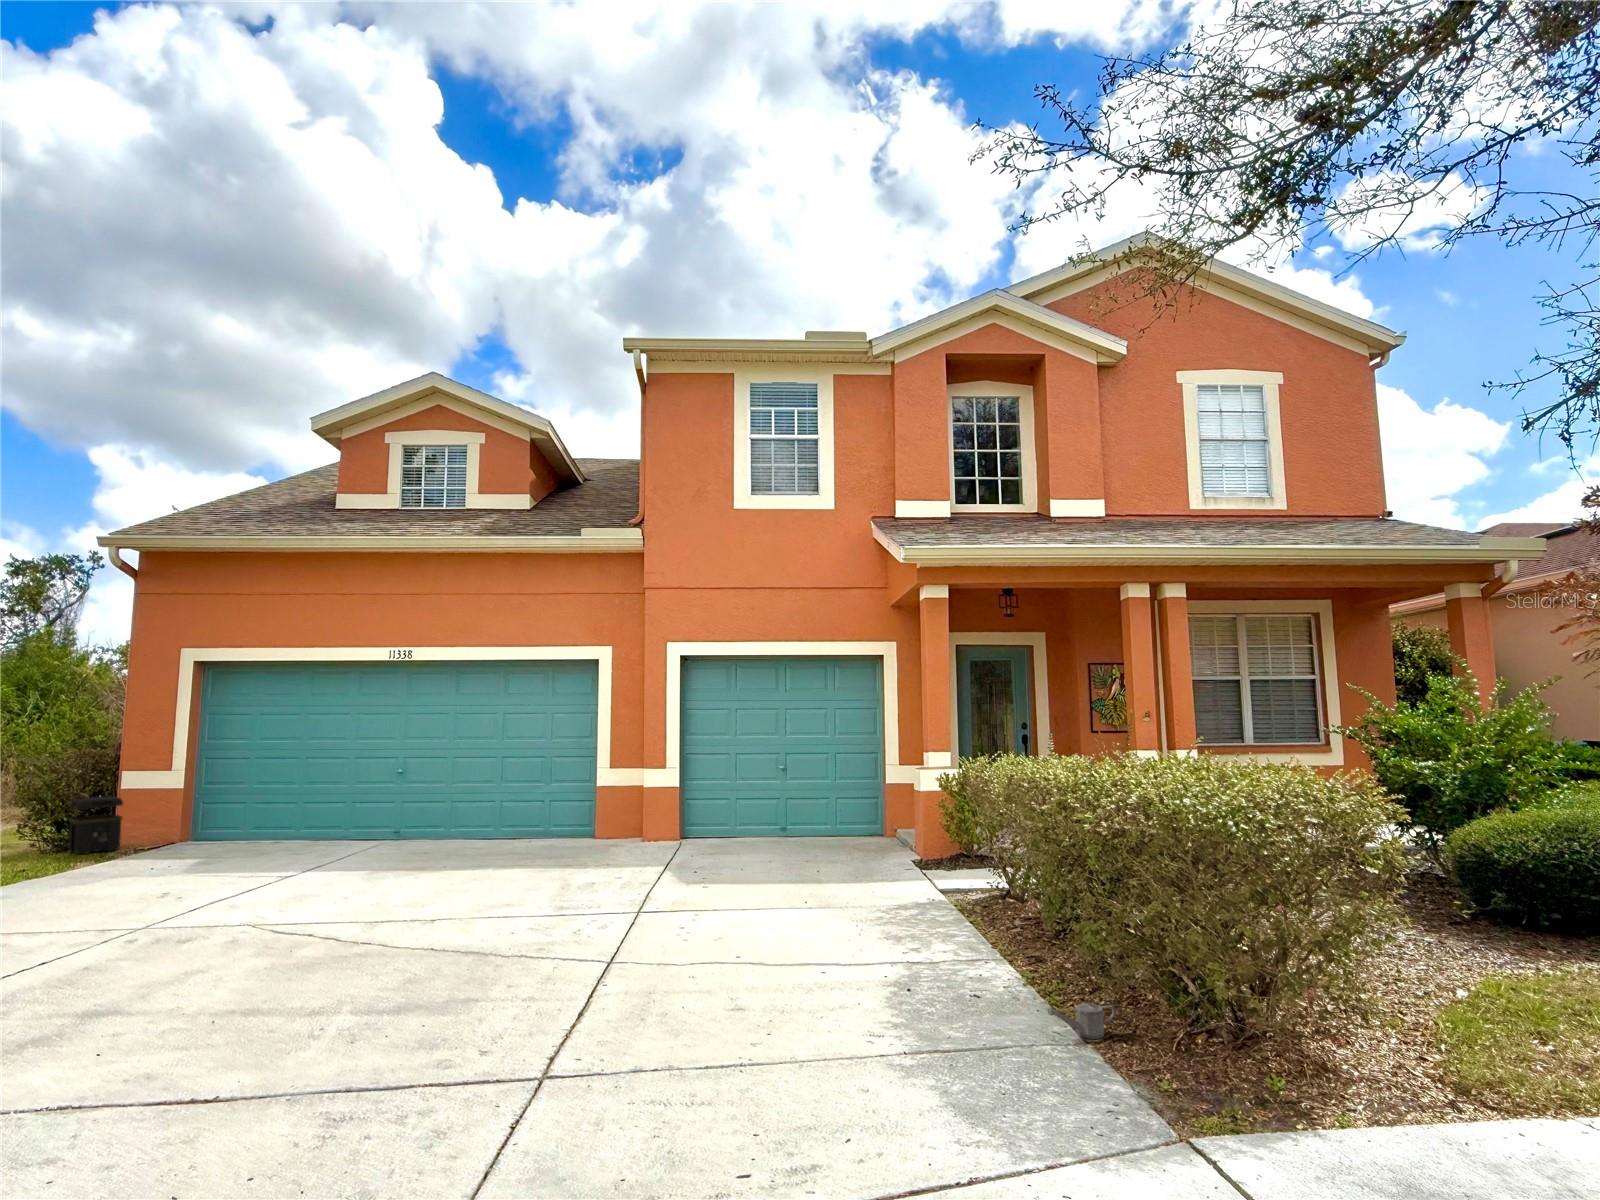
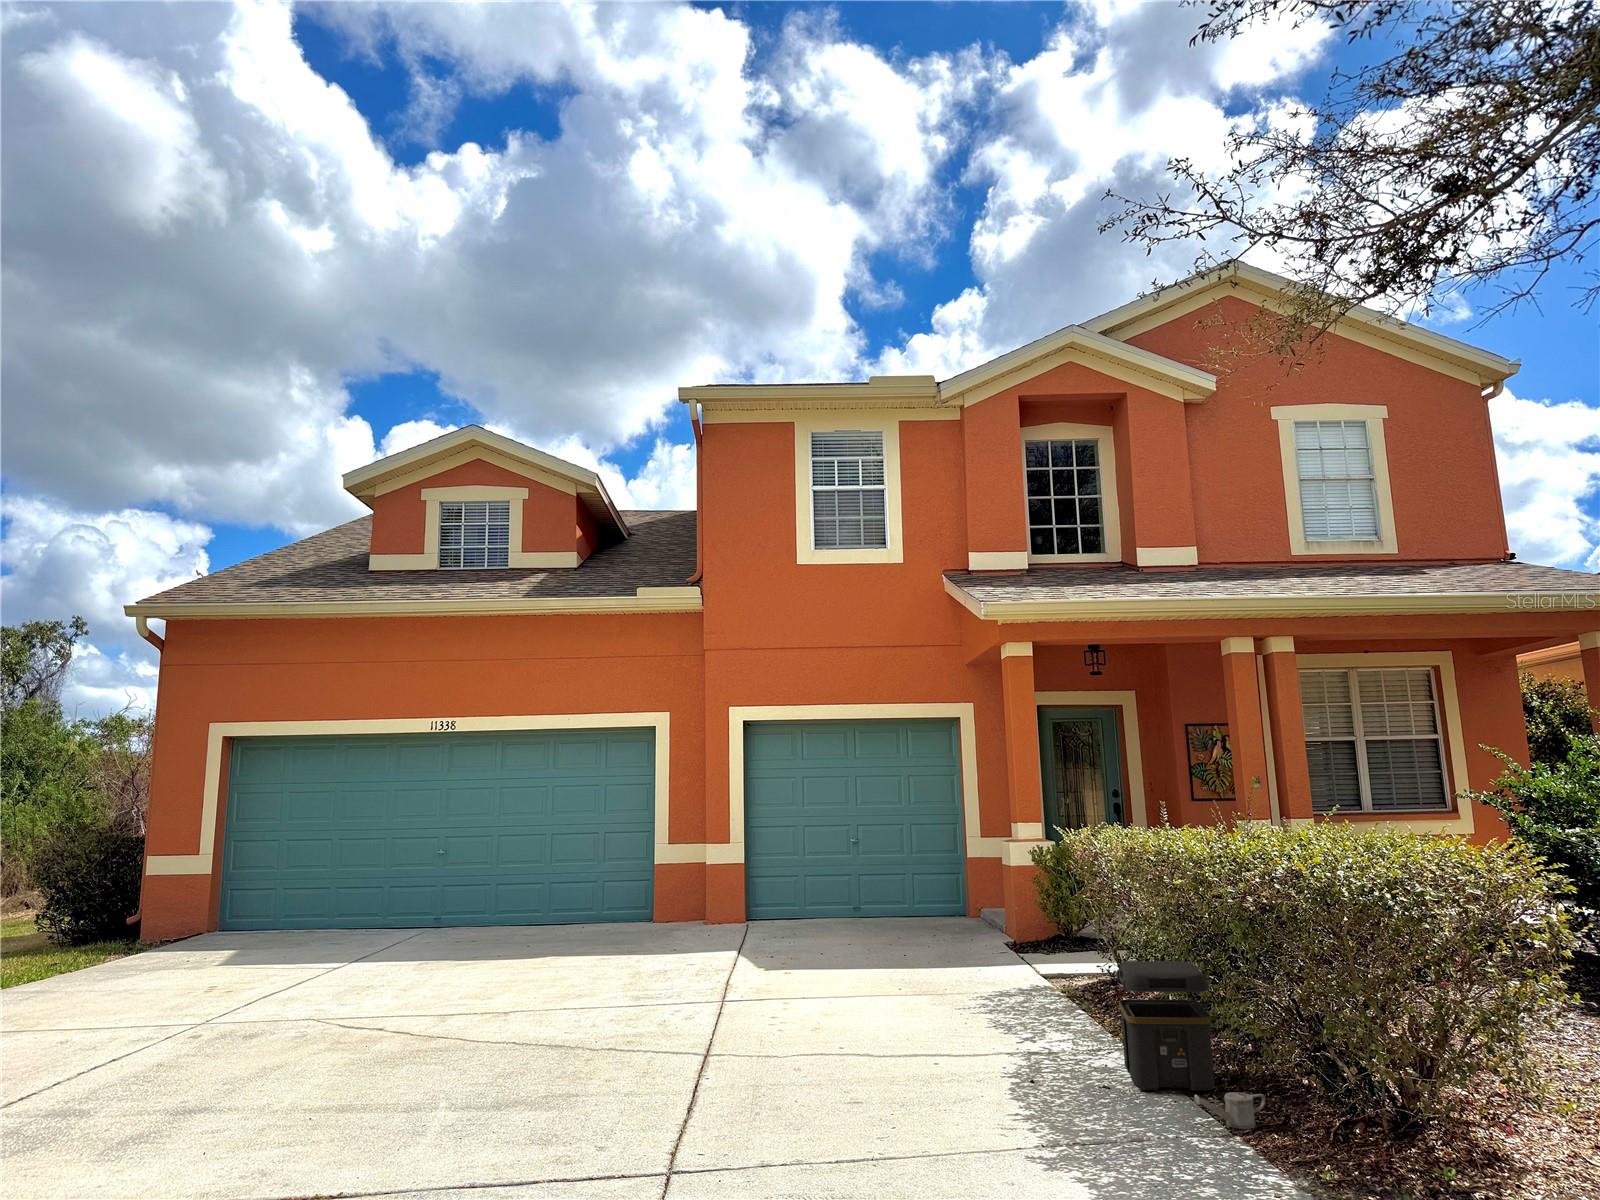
toolbox: present [69,796,123,854] -> present [1117,961,1215,1091]

